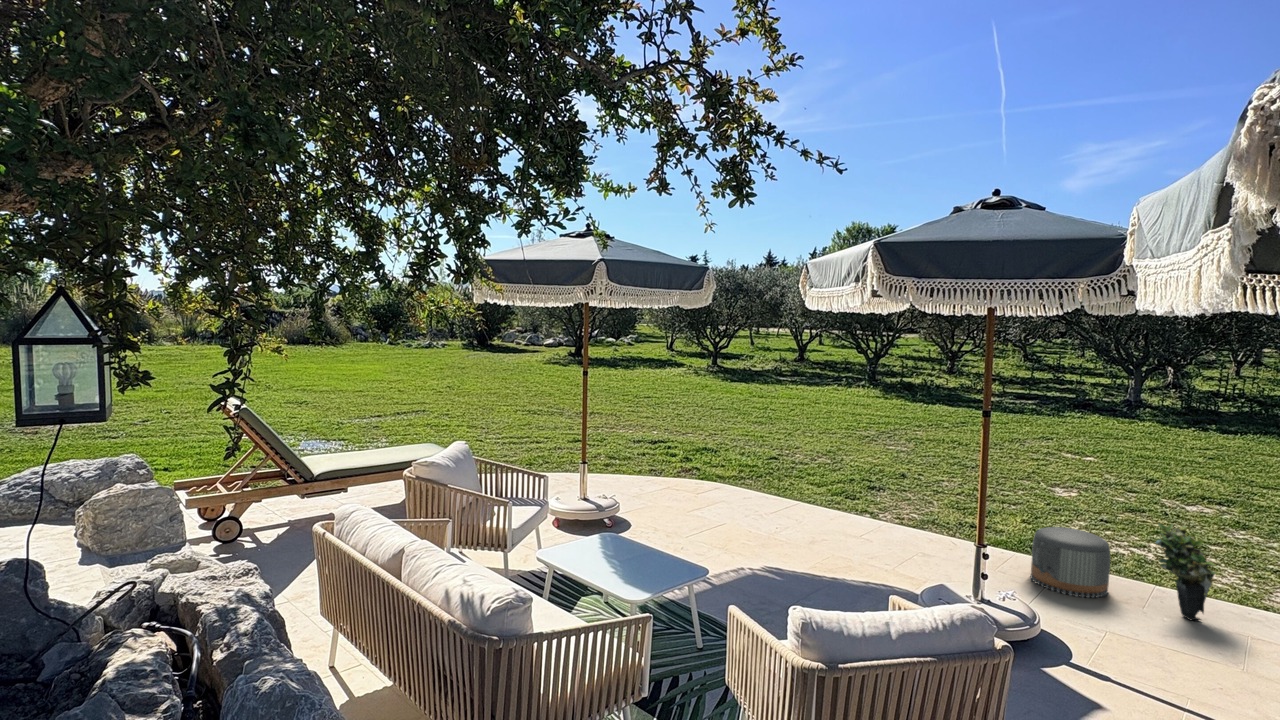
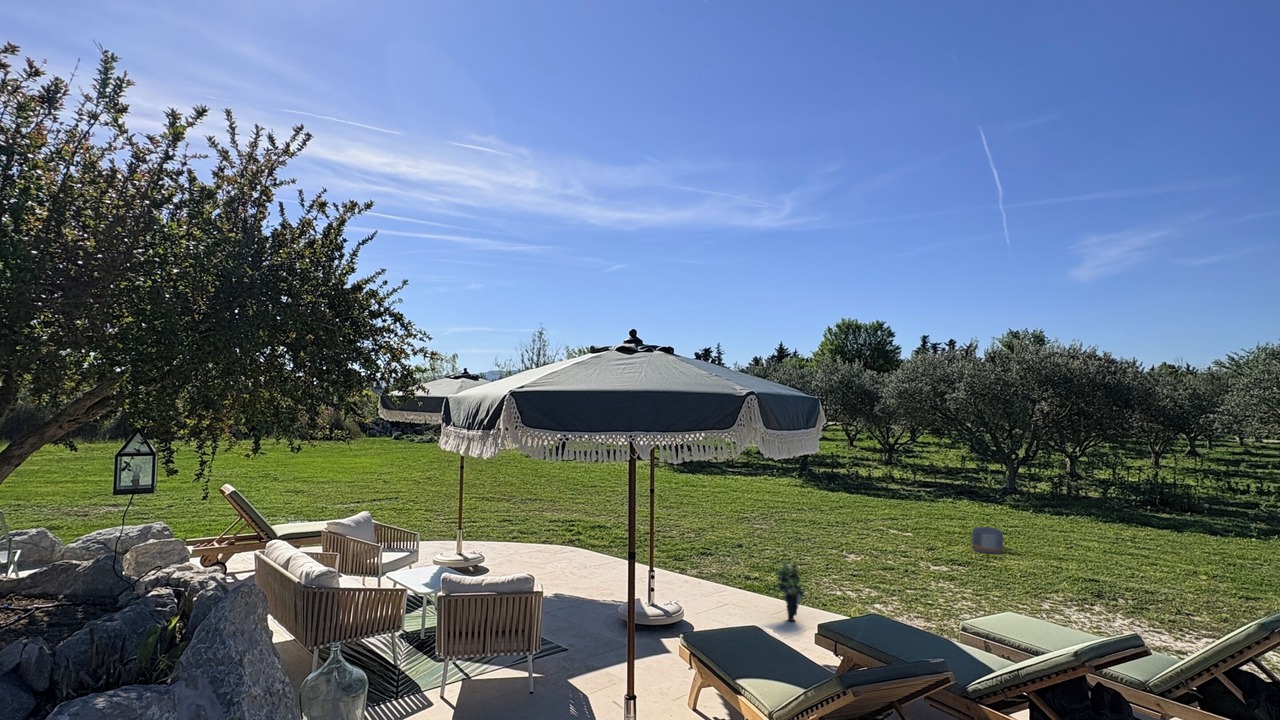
pouf: present [1031,527,1111,598] -> present [972,527,1004,554]

